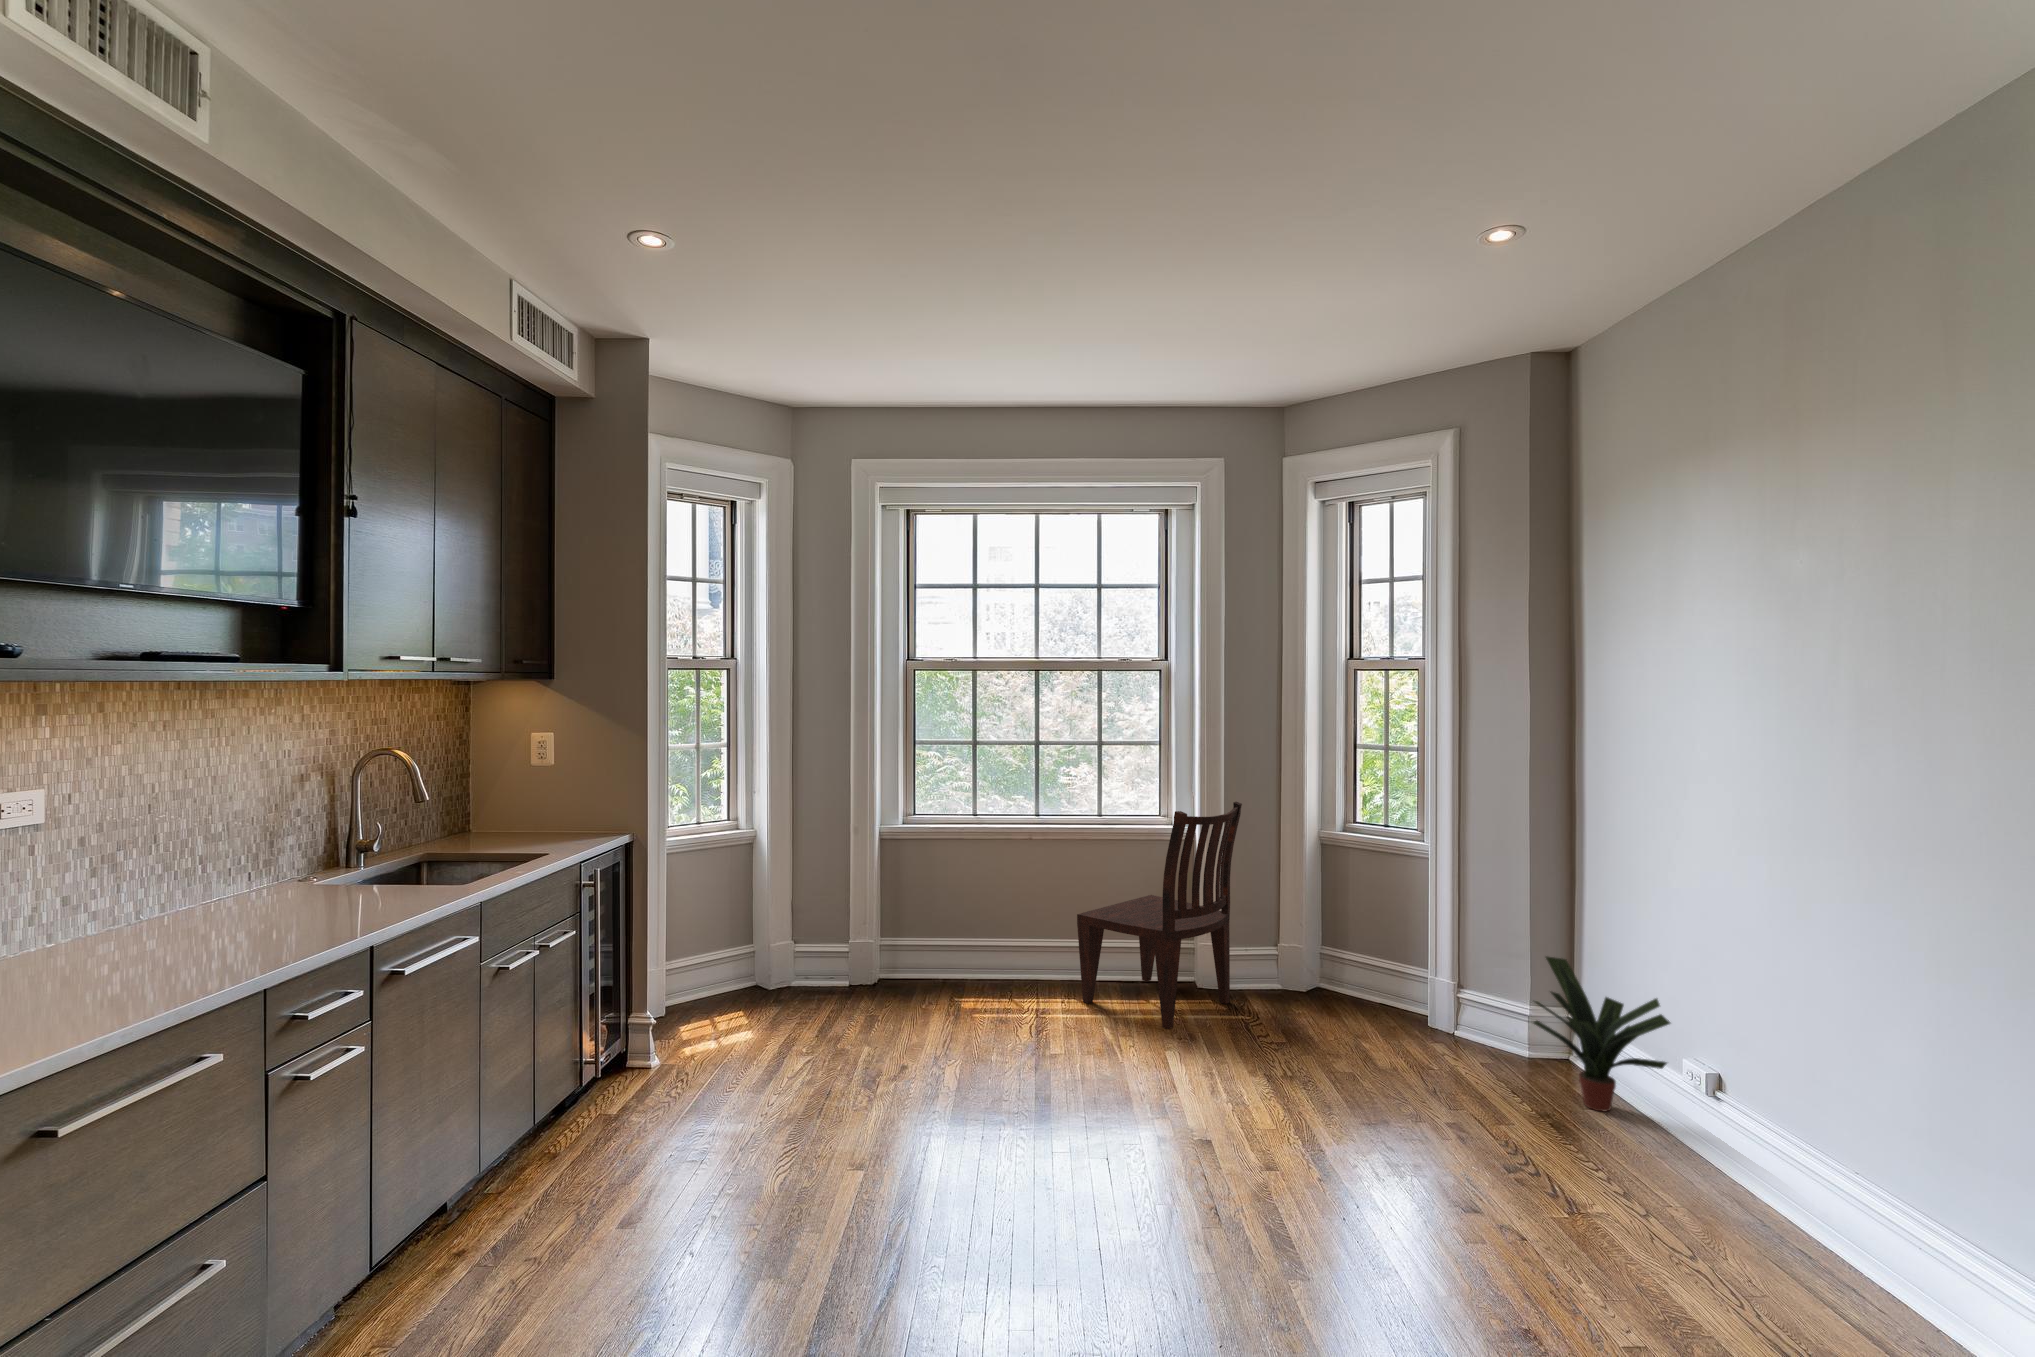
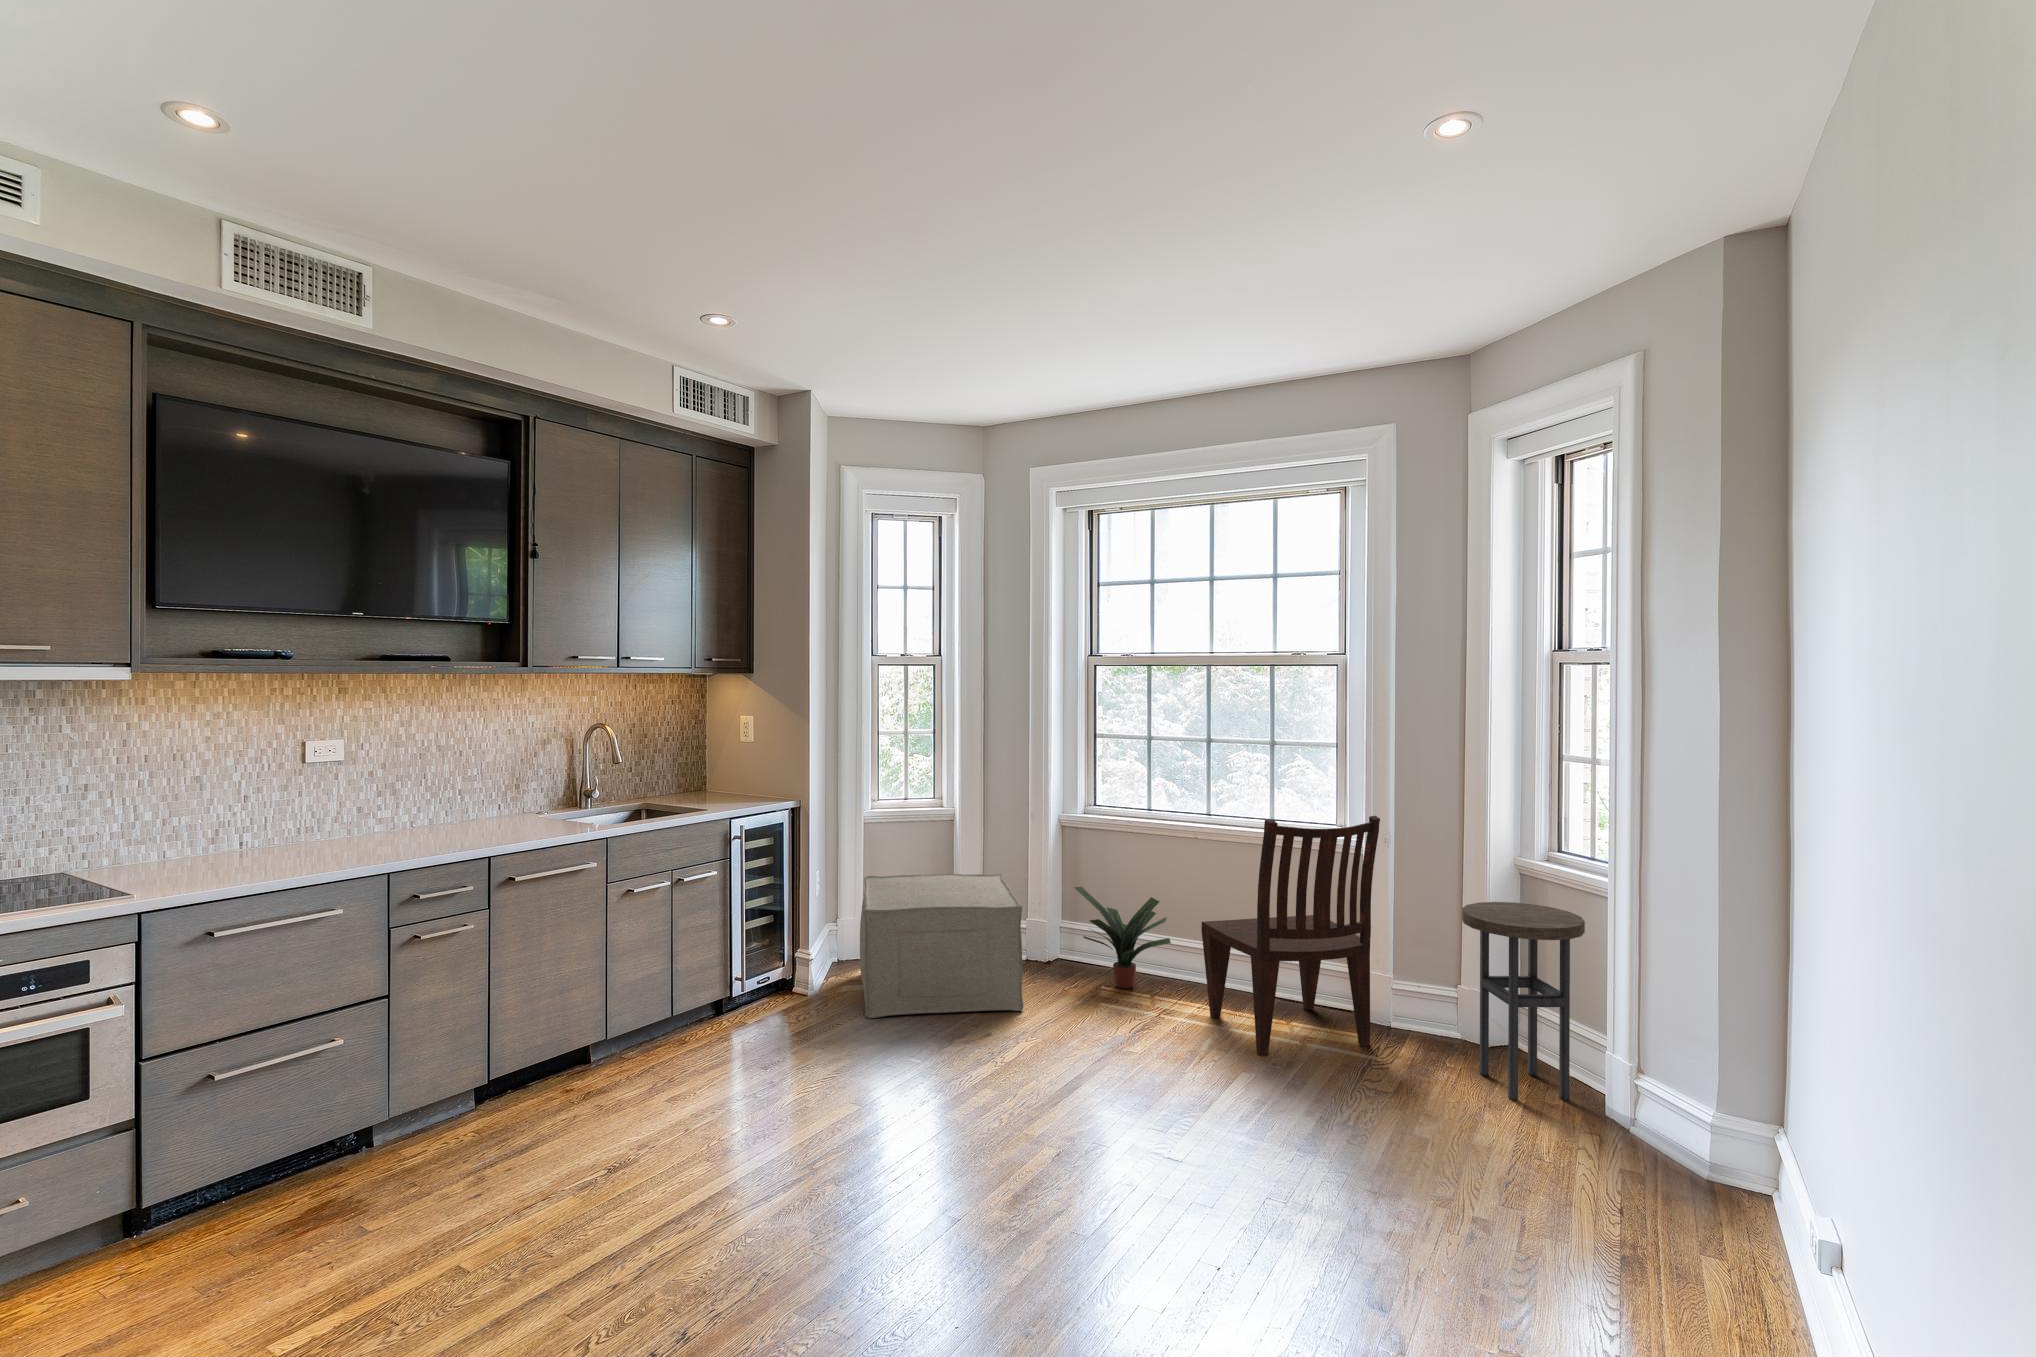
side table: none [1313,864,1407,1024] -> present [1462,902,1585,1101]
ottoman: none [694,893,919,1075] -> present [860,874,1023,1018]
potted plant: present [1533,957,1670,1111] -> present [1074,887,1171,988]

